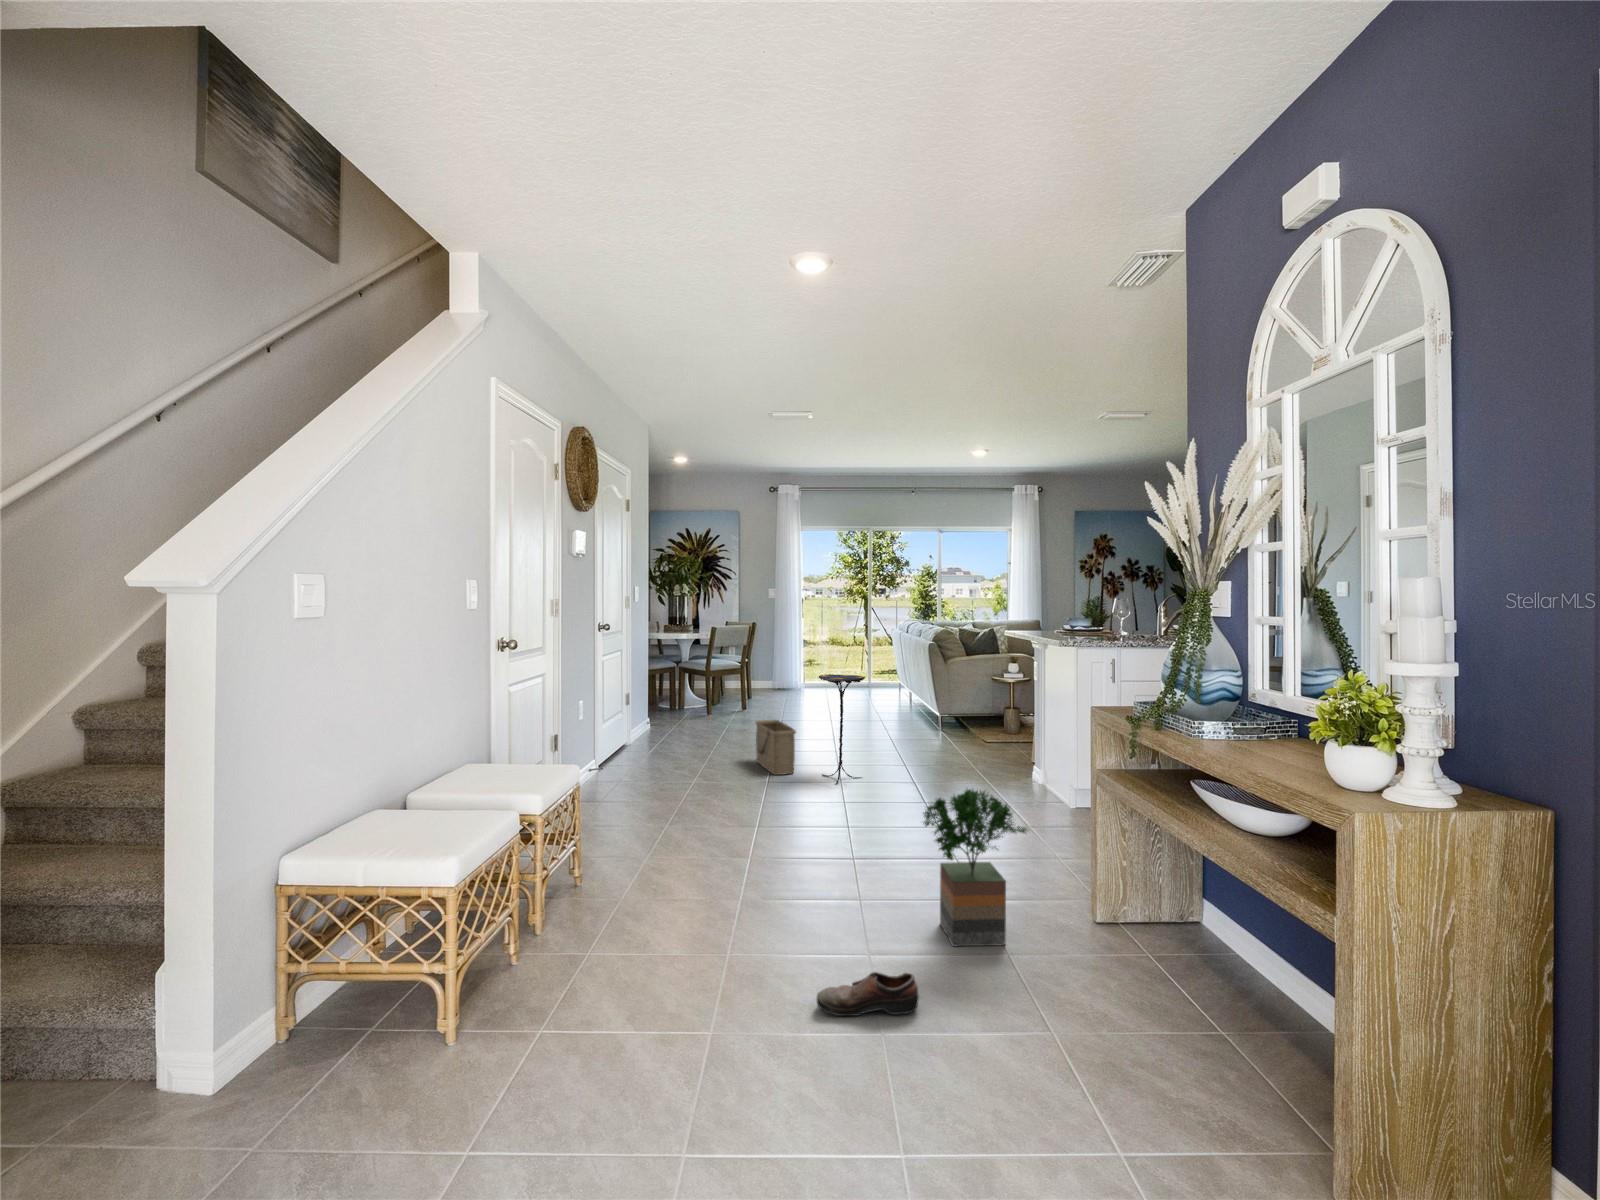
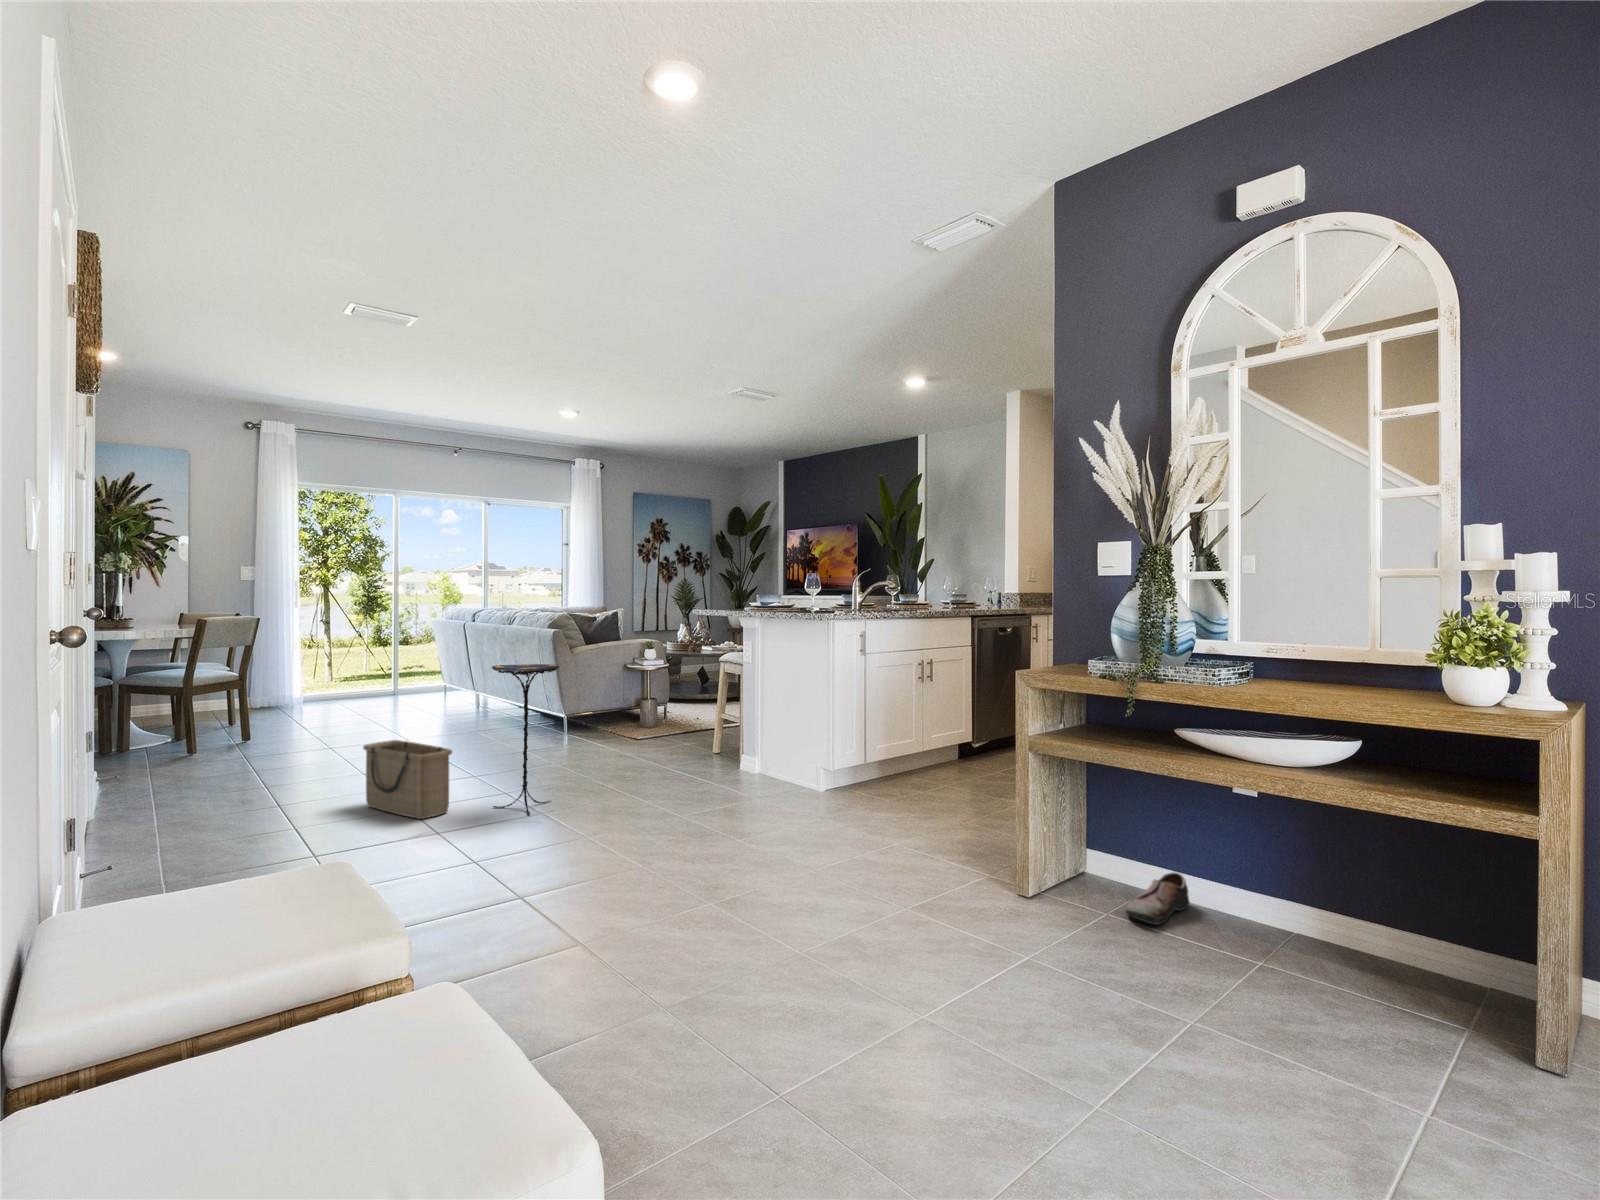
potted tree: present [923,789,1027,946] -> none [906,766,1029,972]
shoe: present [817,972,919,1016] -> present [1126,872,1190,924]

